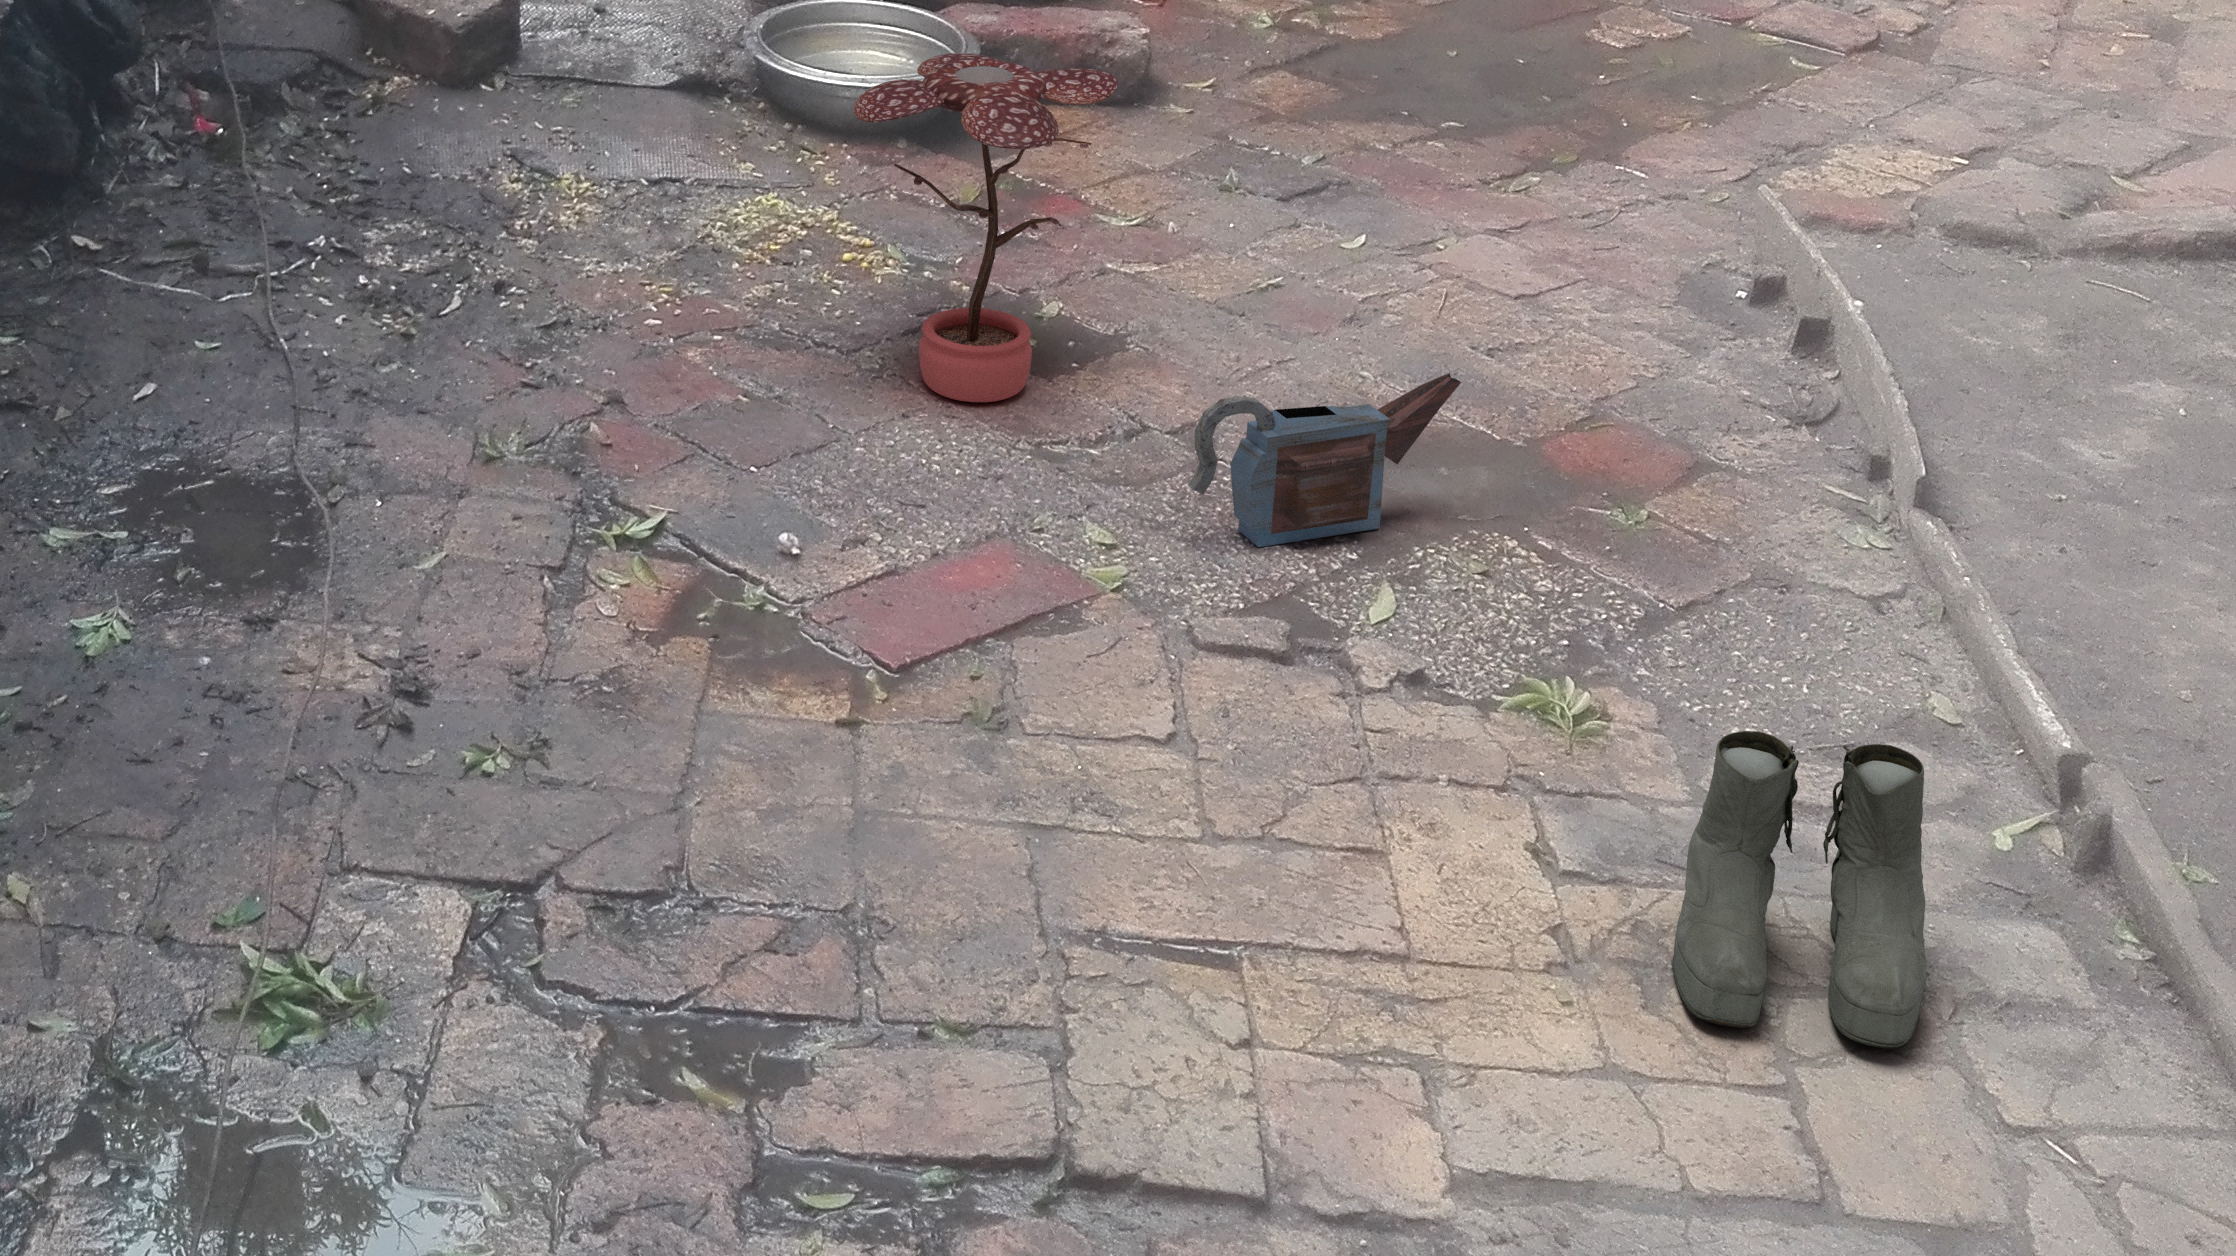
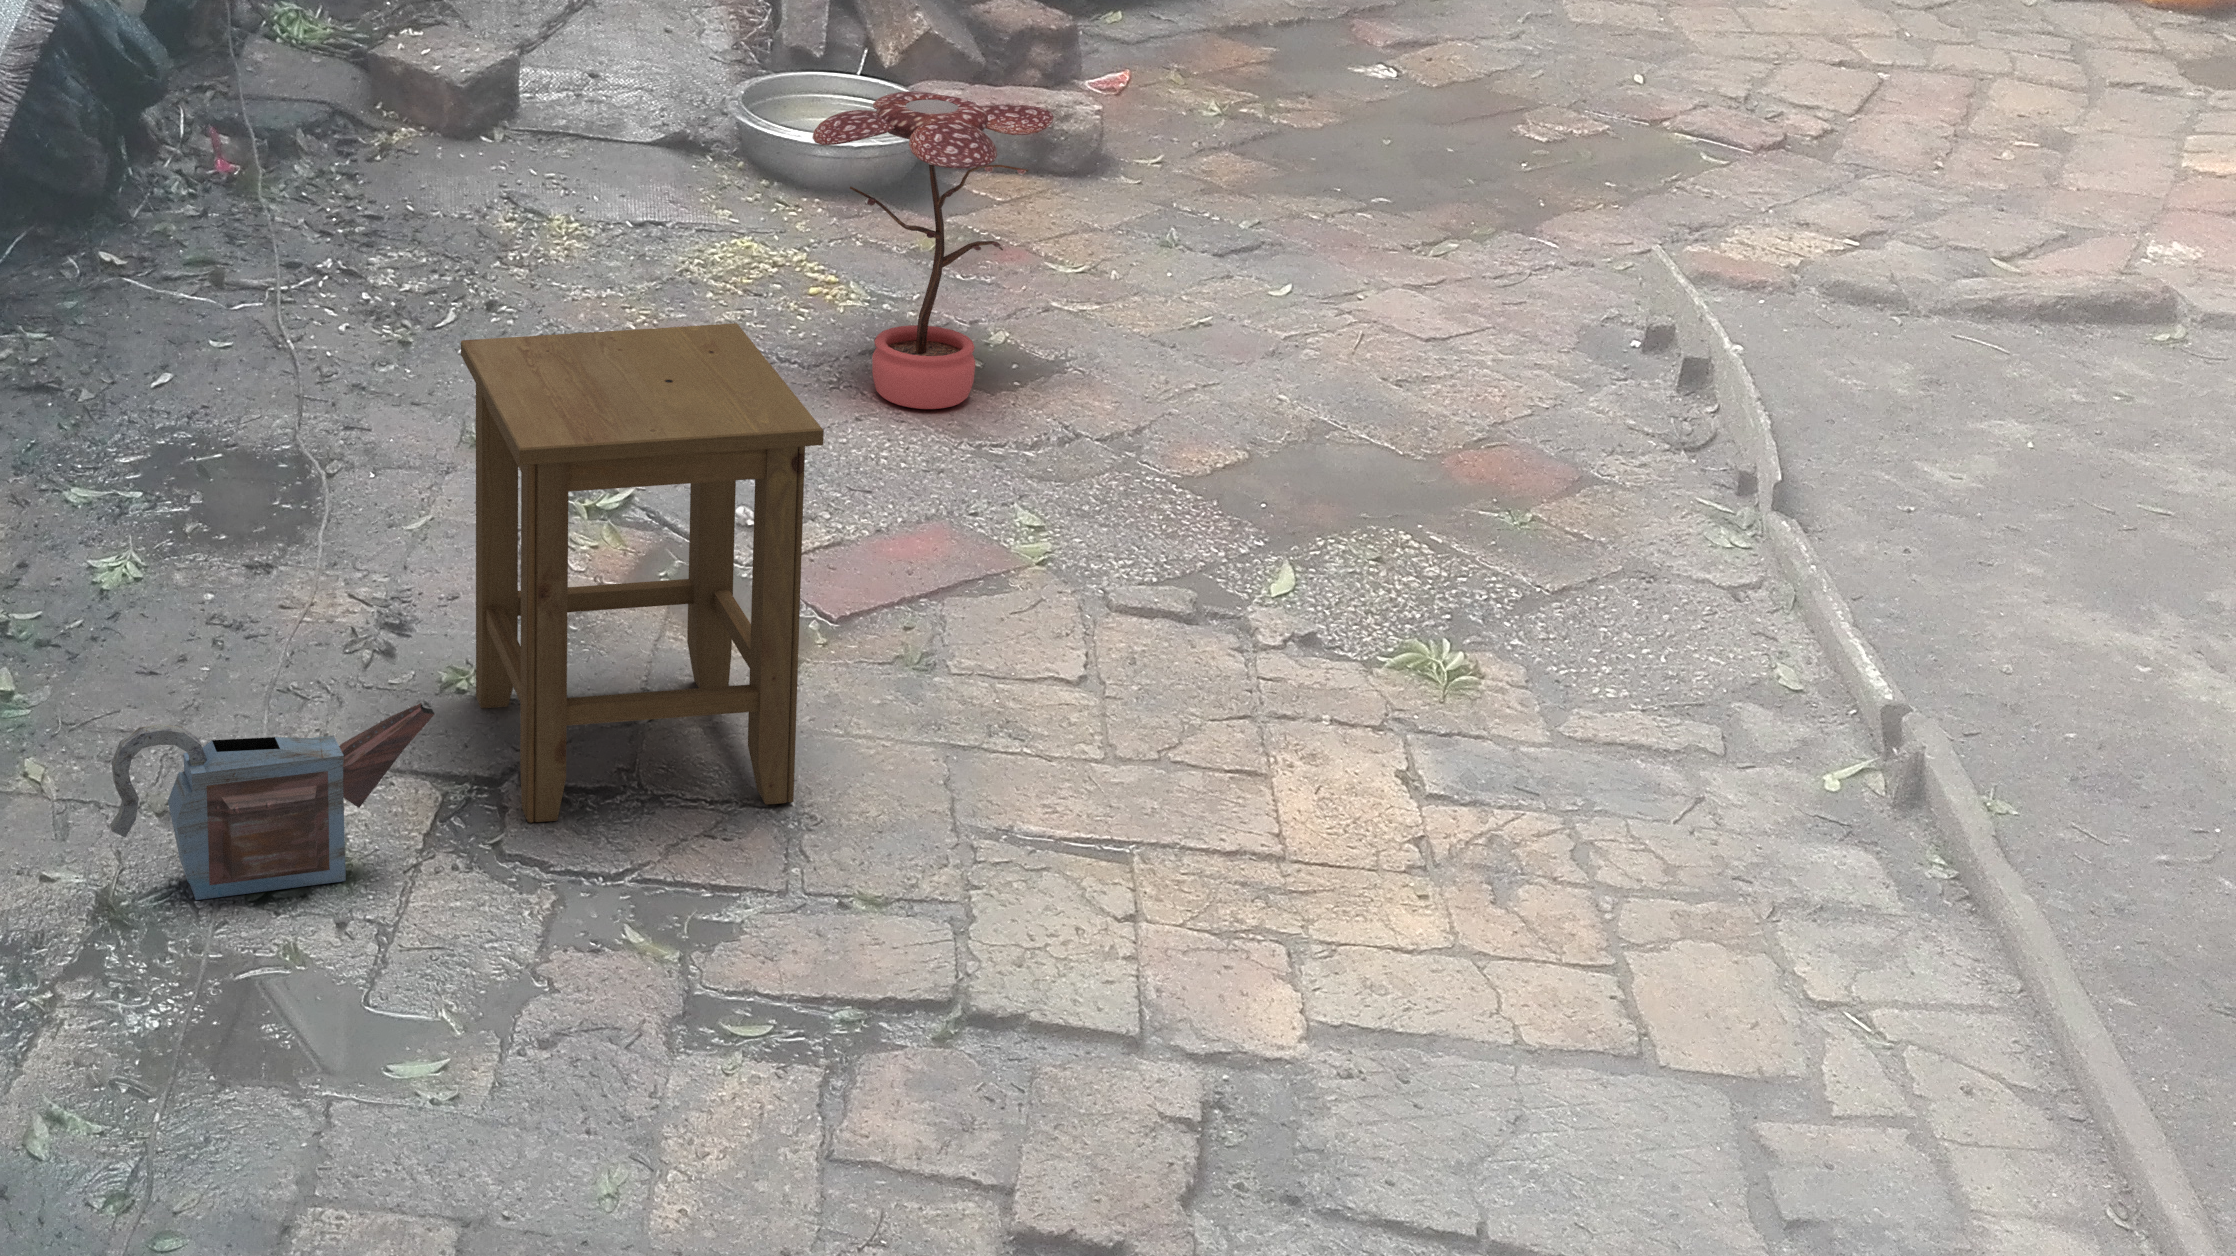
stool: none [480,366,895,937] -> present [461,323,824,822]
watering can: present [1188,373,1461,547] -> present [110,703,435,900]
boots: present [1672,731,1926,1049] -> none [1521,656,1743,936]

